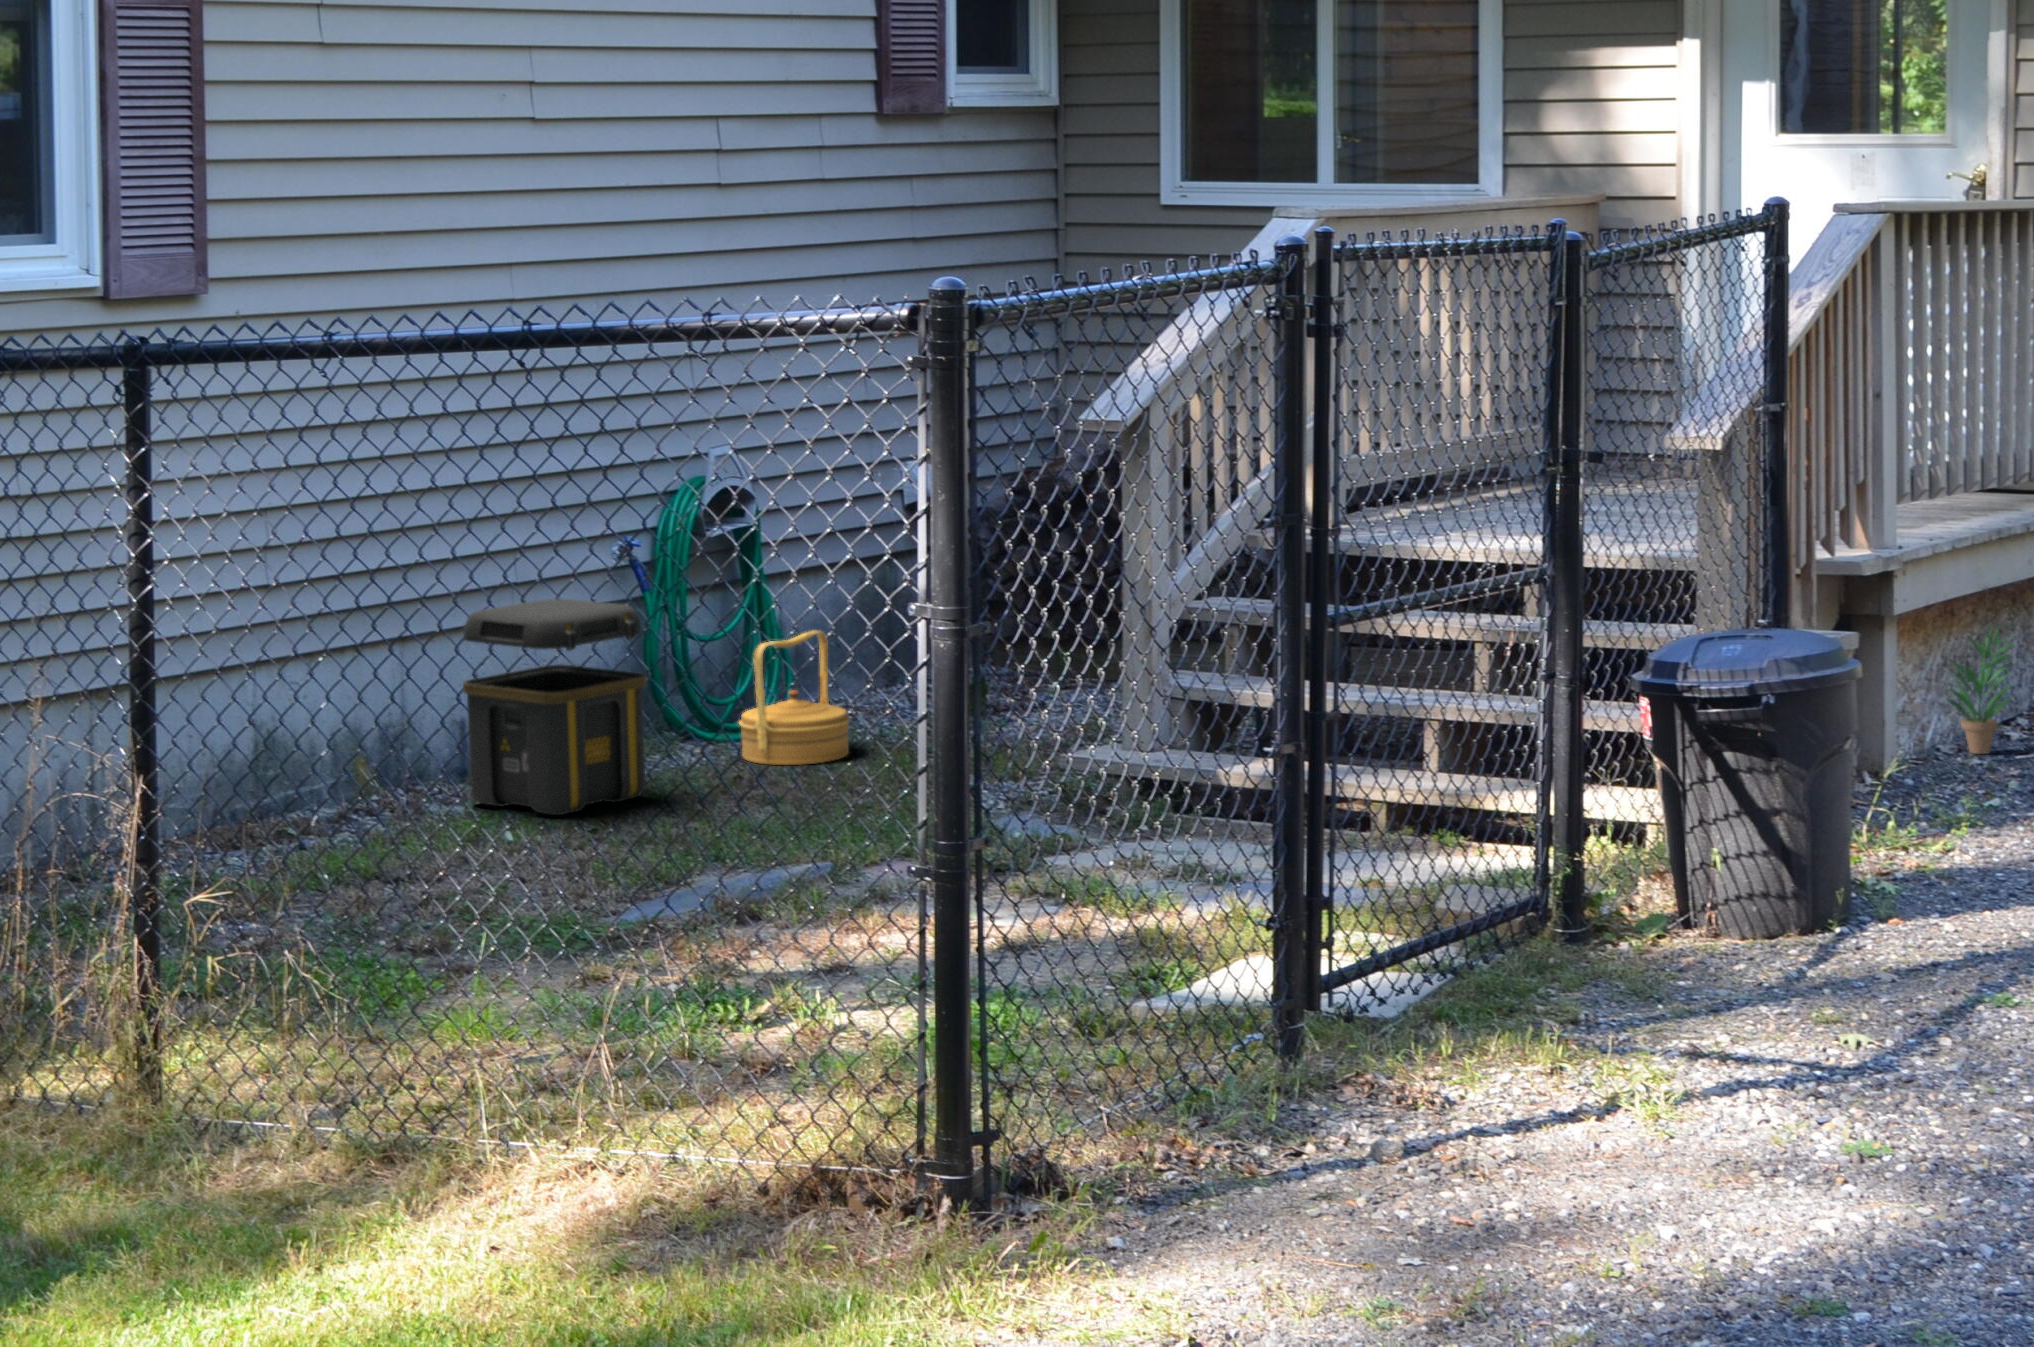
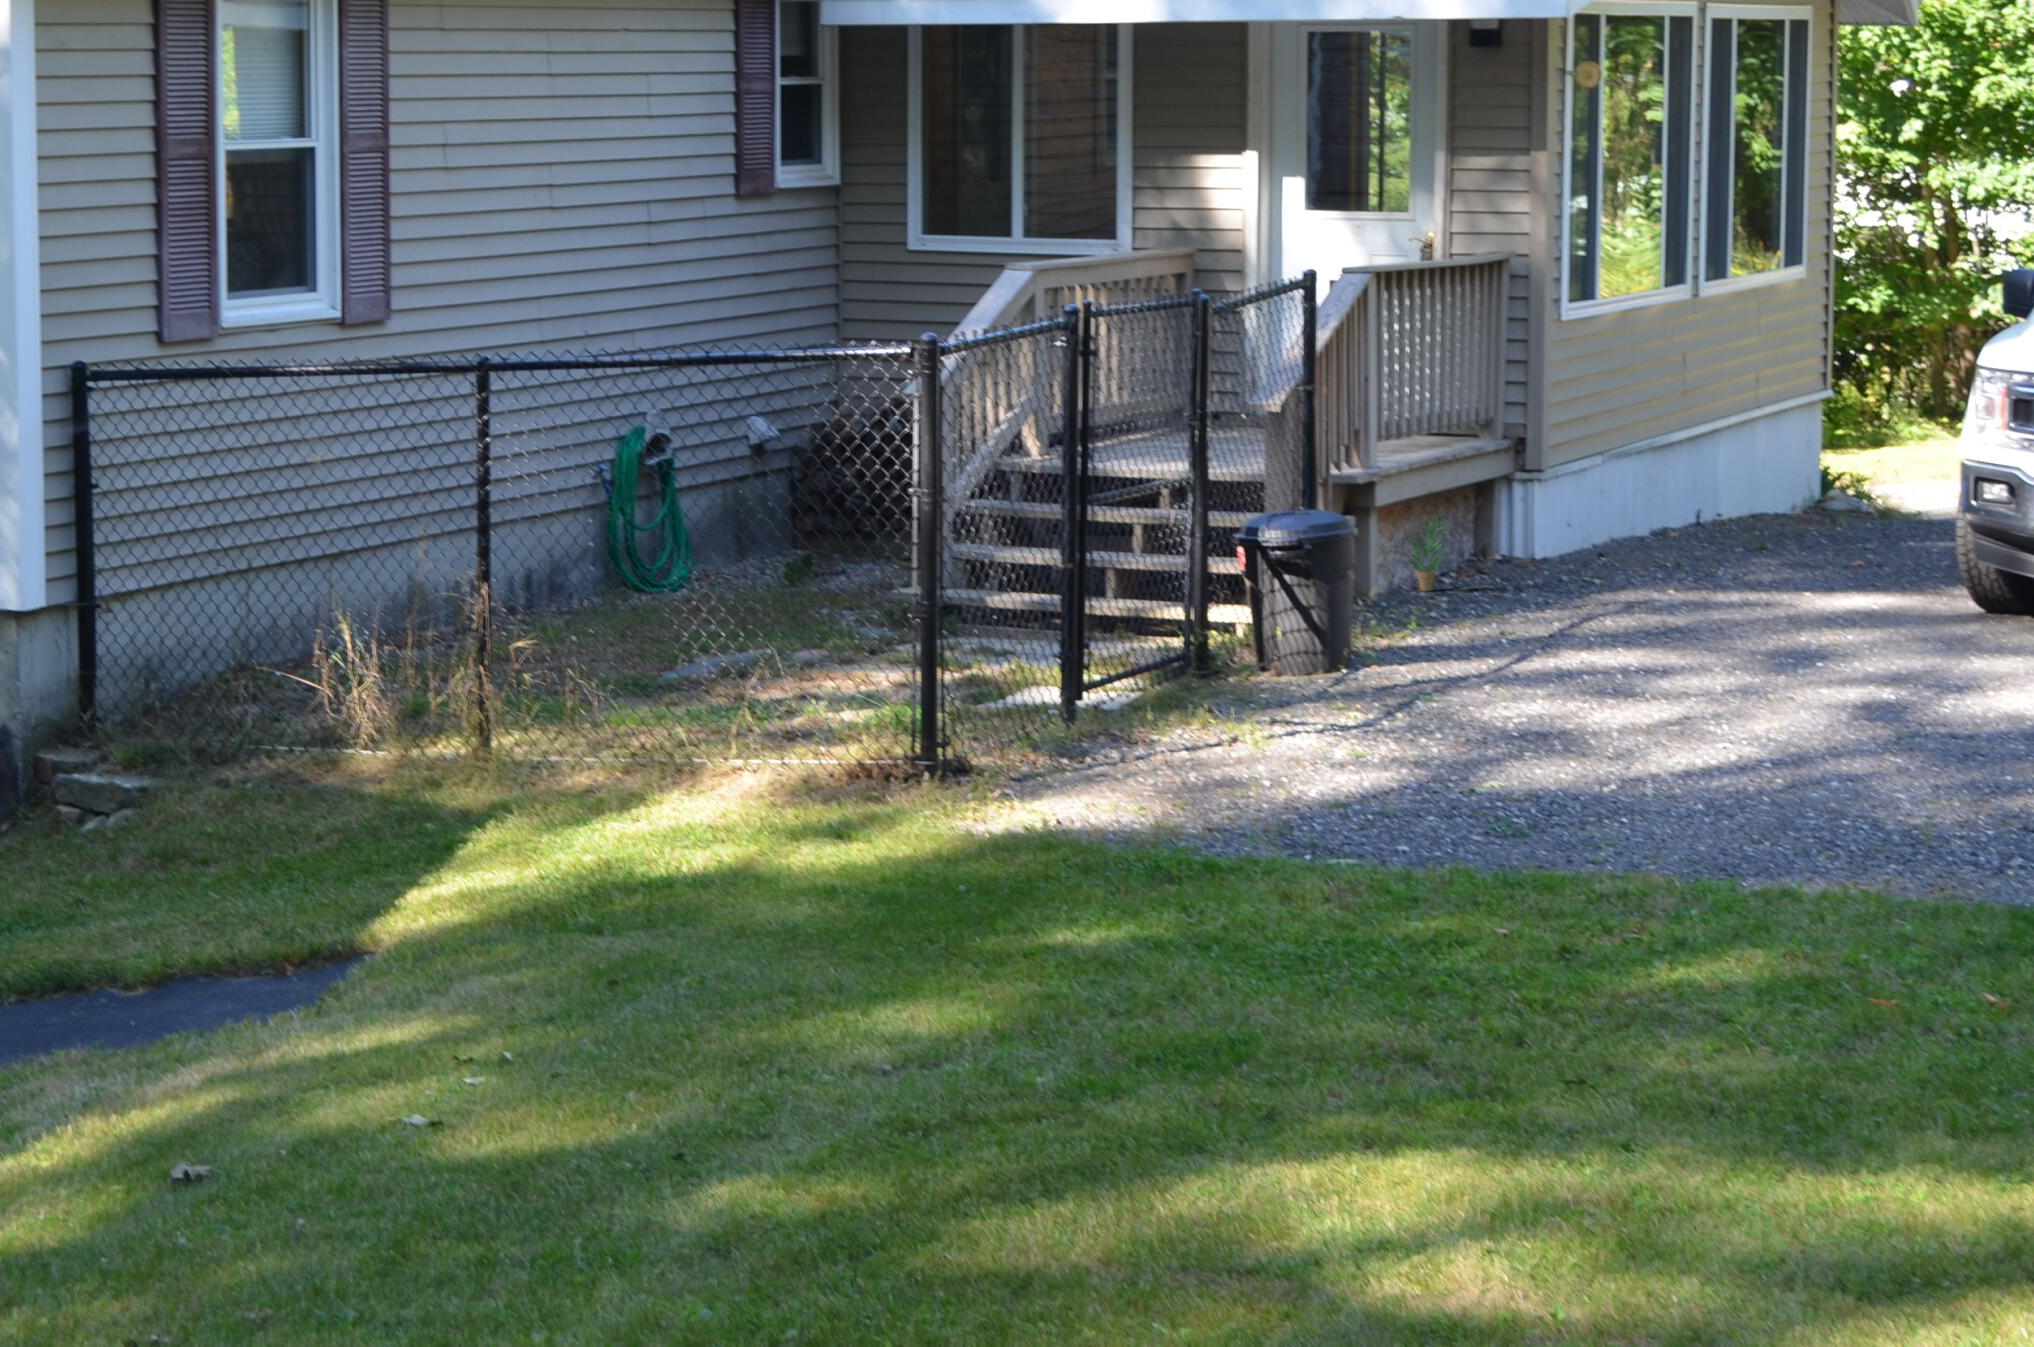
toolbox: present [463,599,646,815] -> none [524,504,635,633]
woven basket: present [739,631,850,765] -> none [676,524,745,606]

